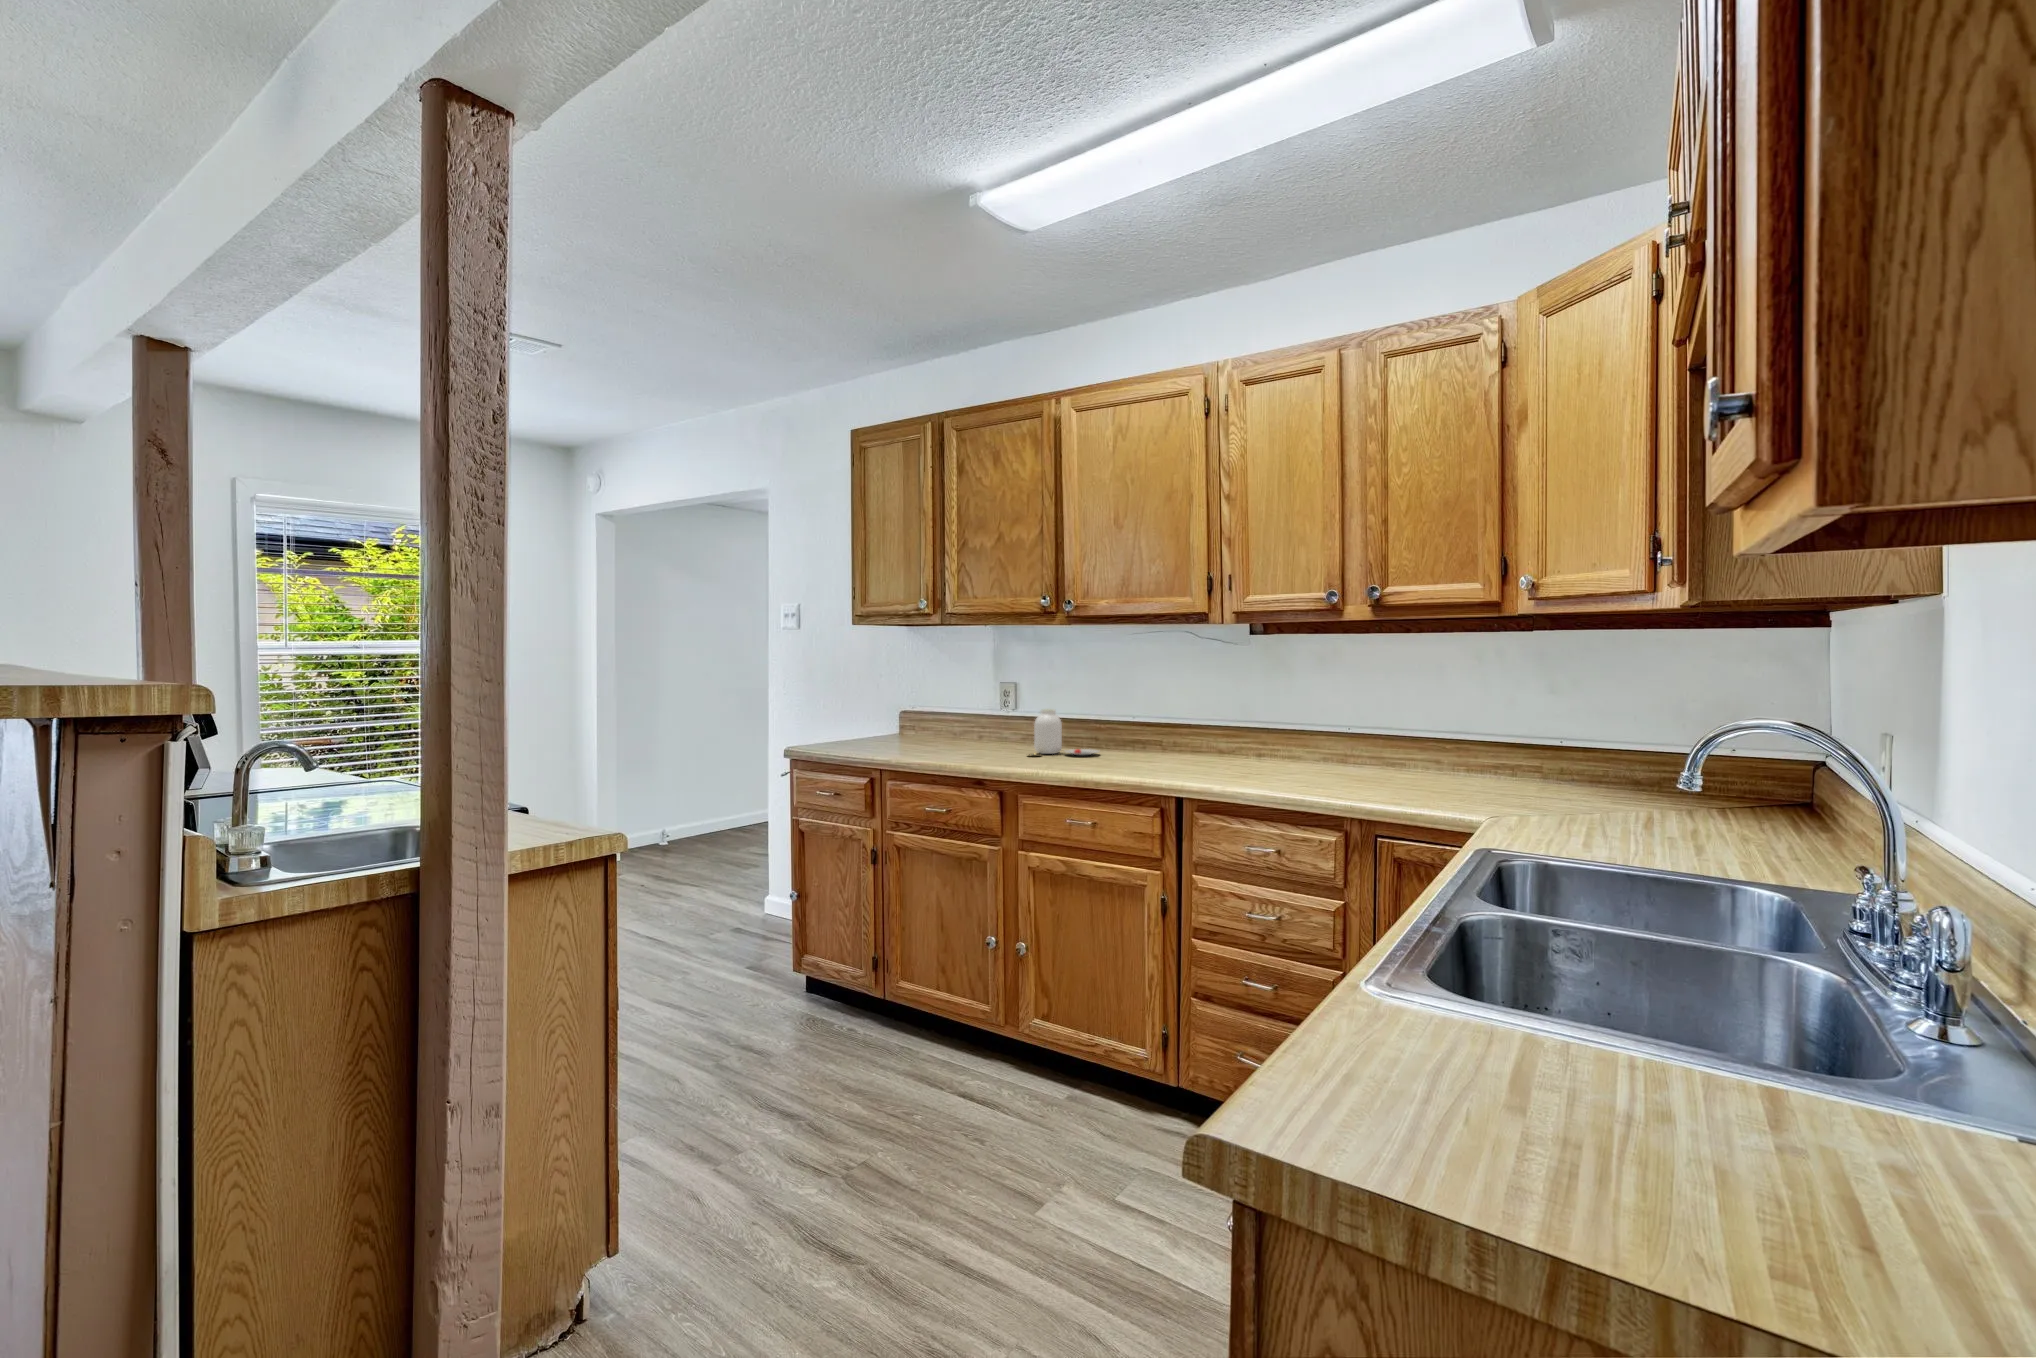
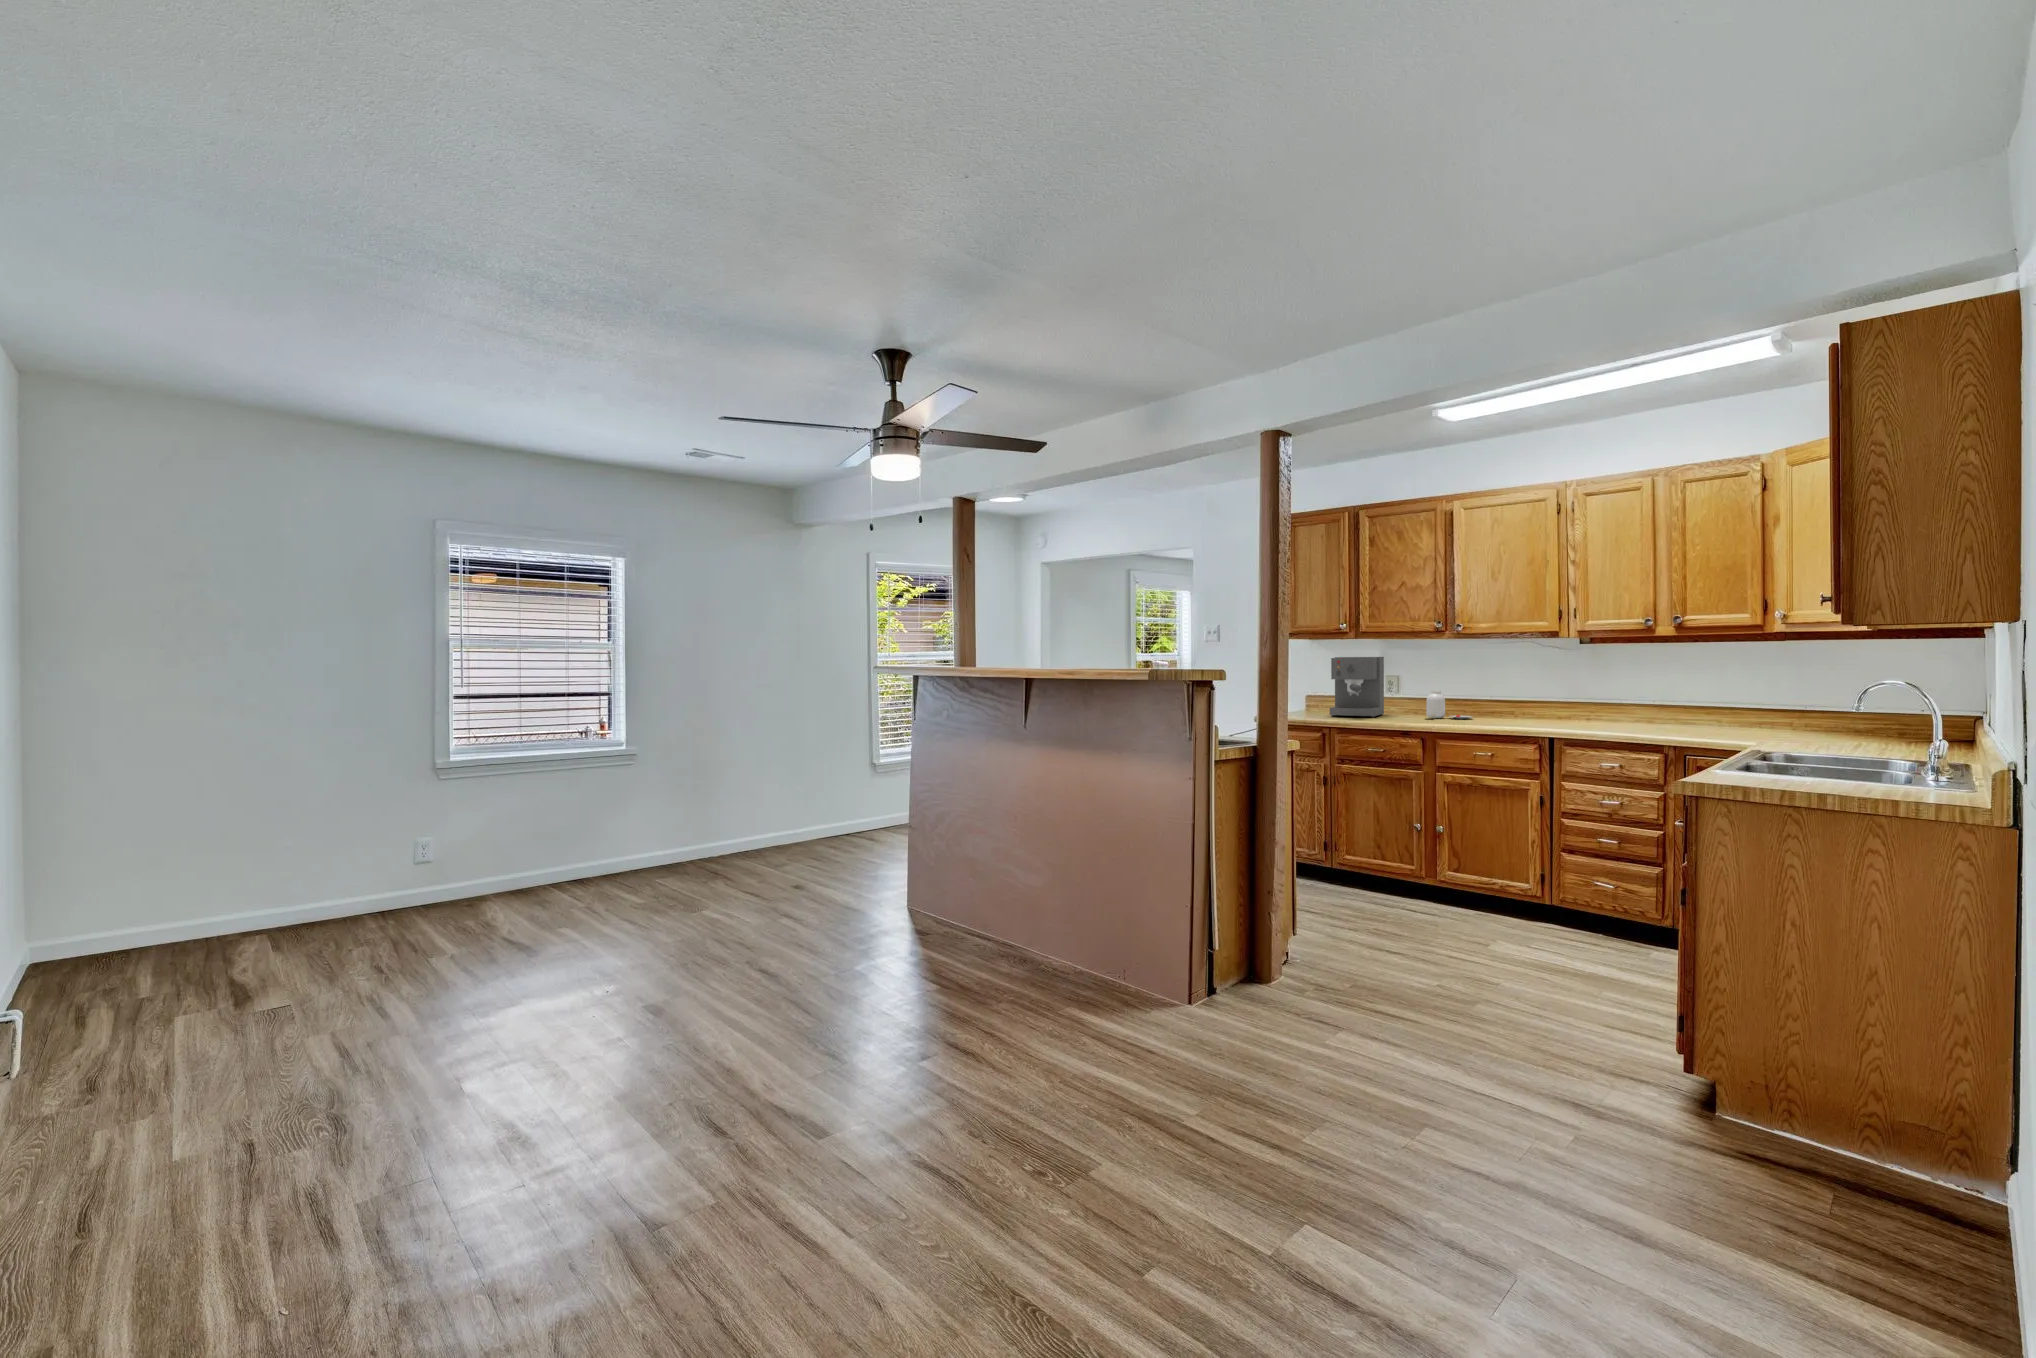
coffee maker: none [896,654,987,752] -> present [1330,657,1384,717]

